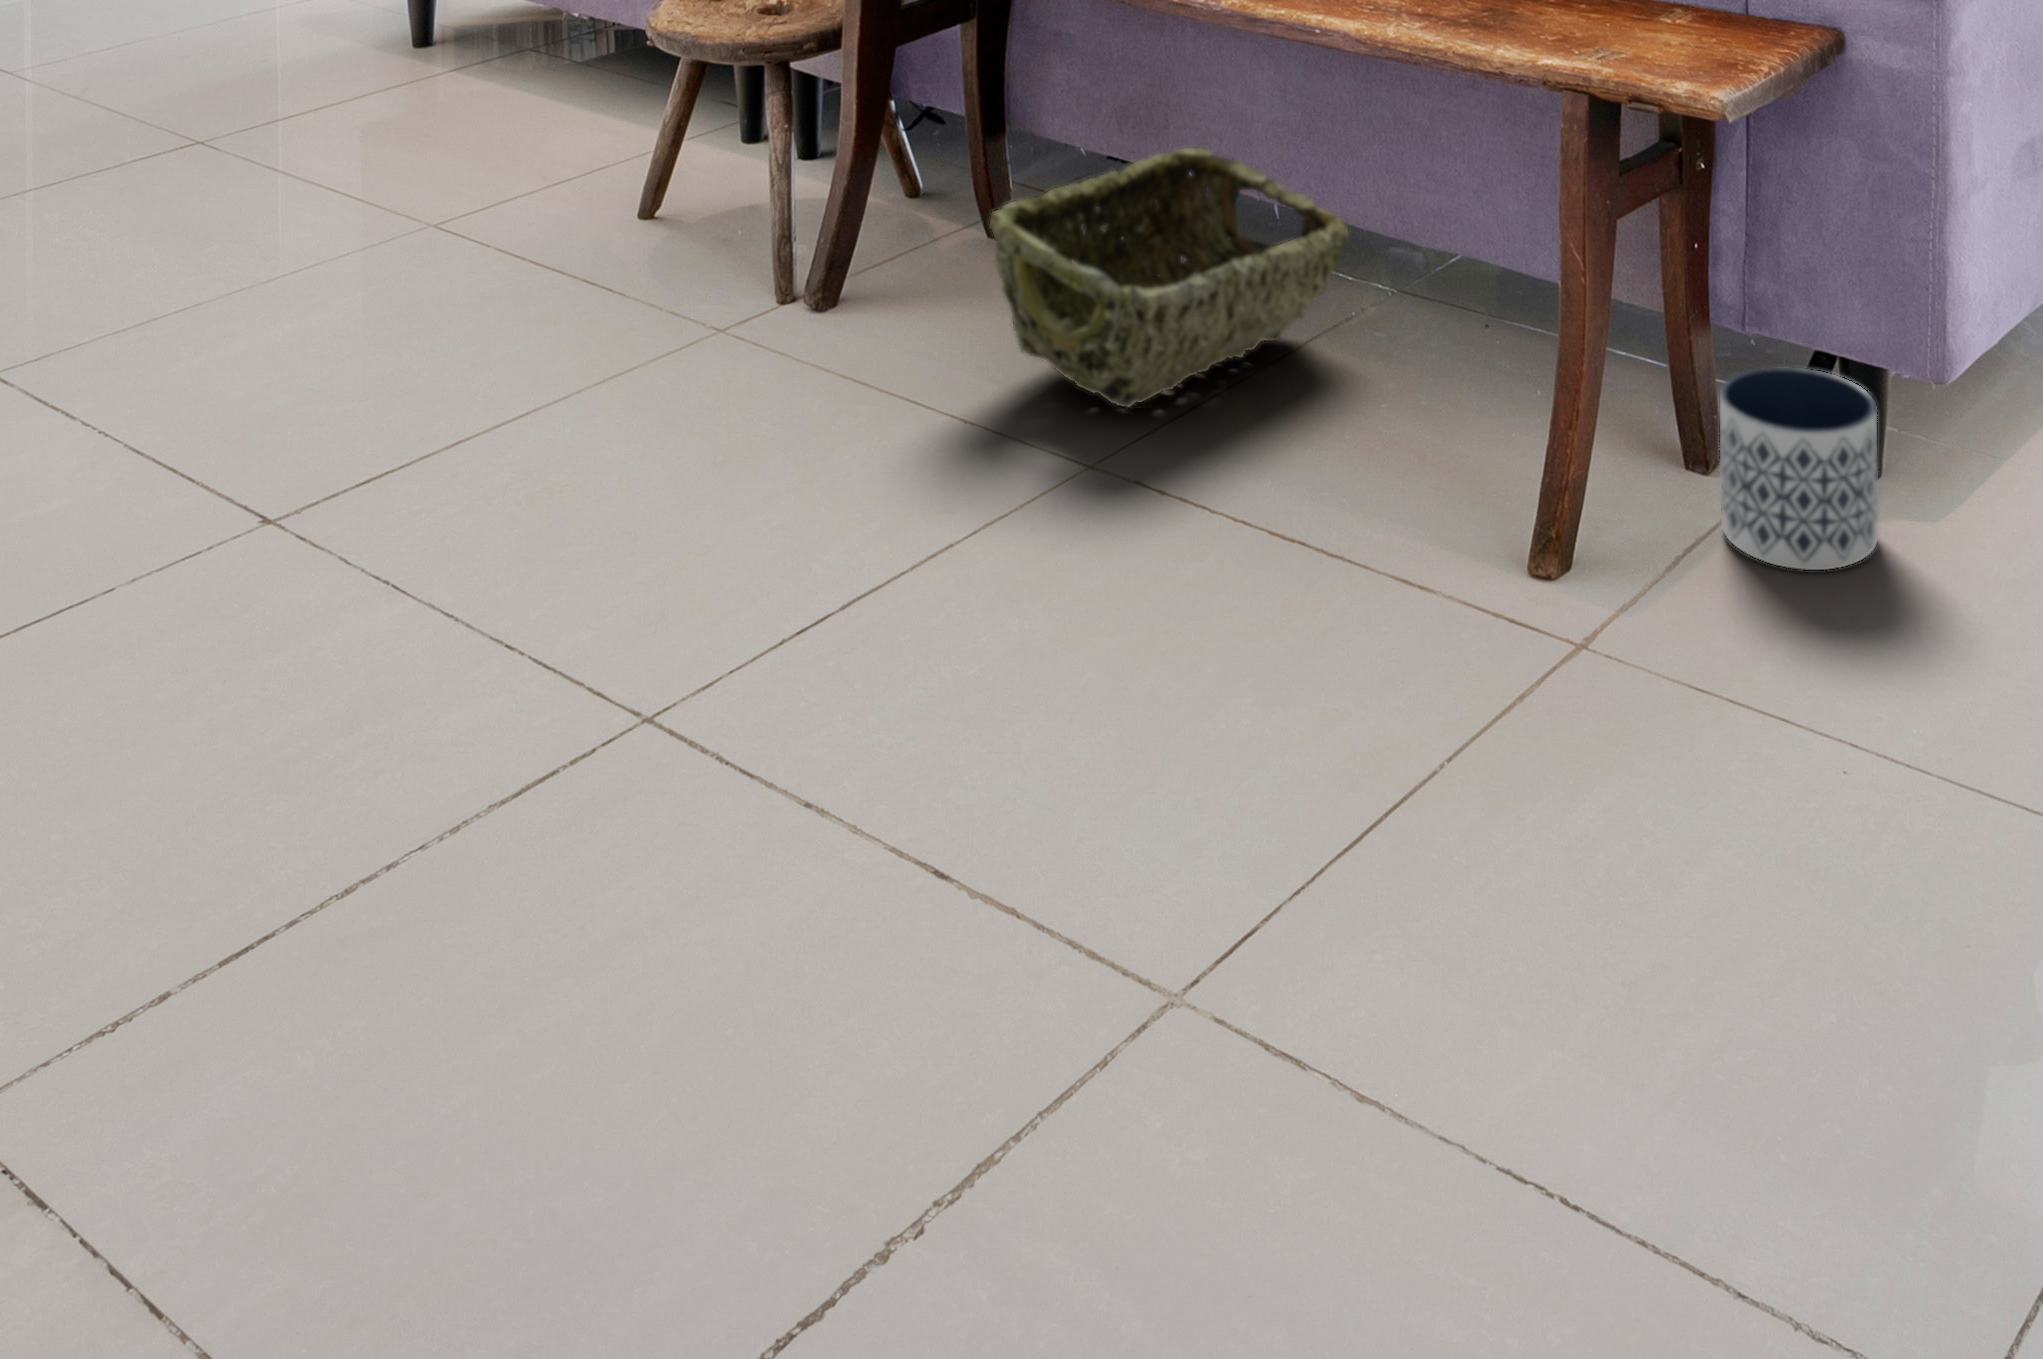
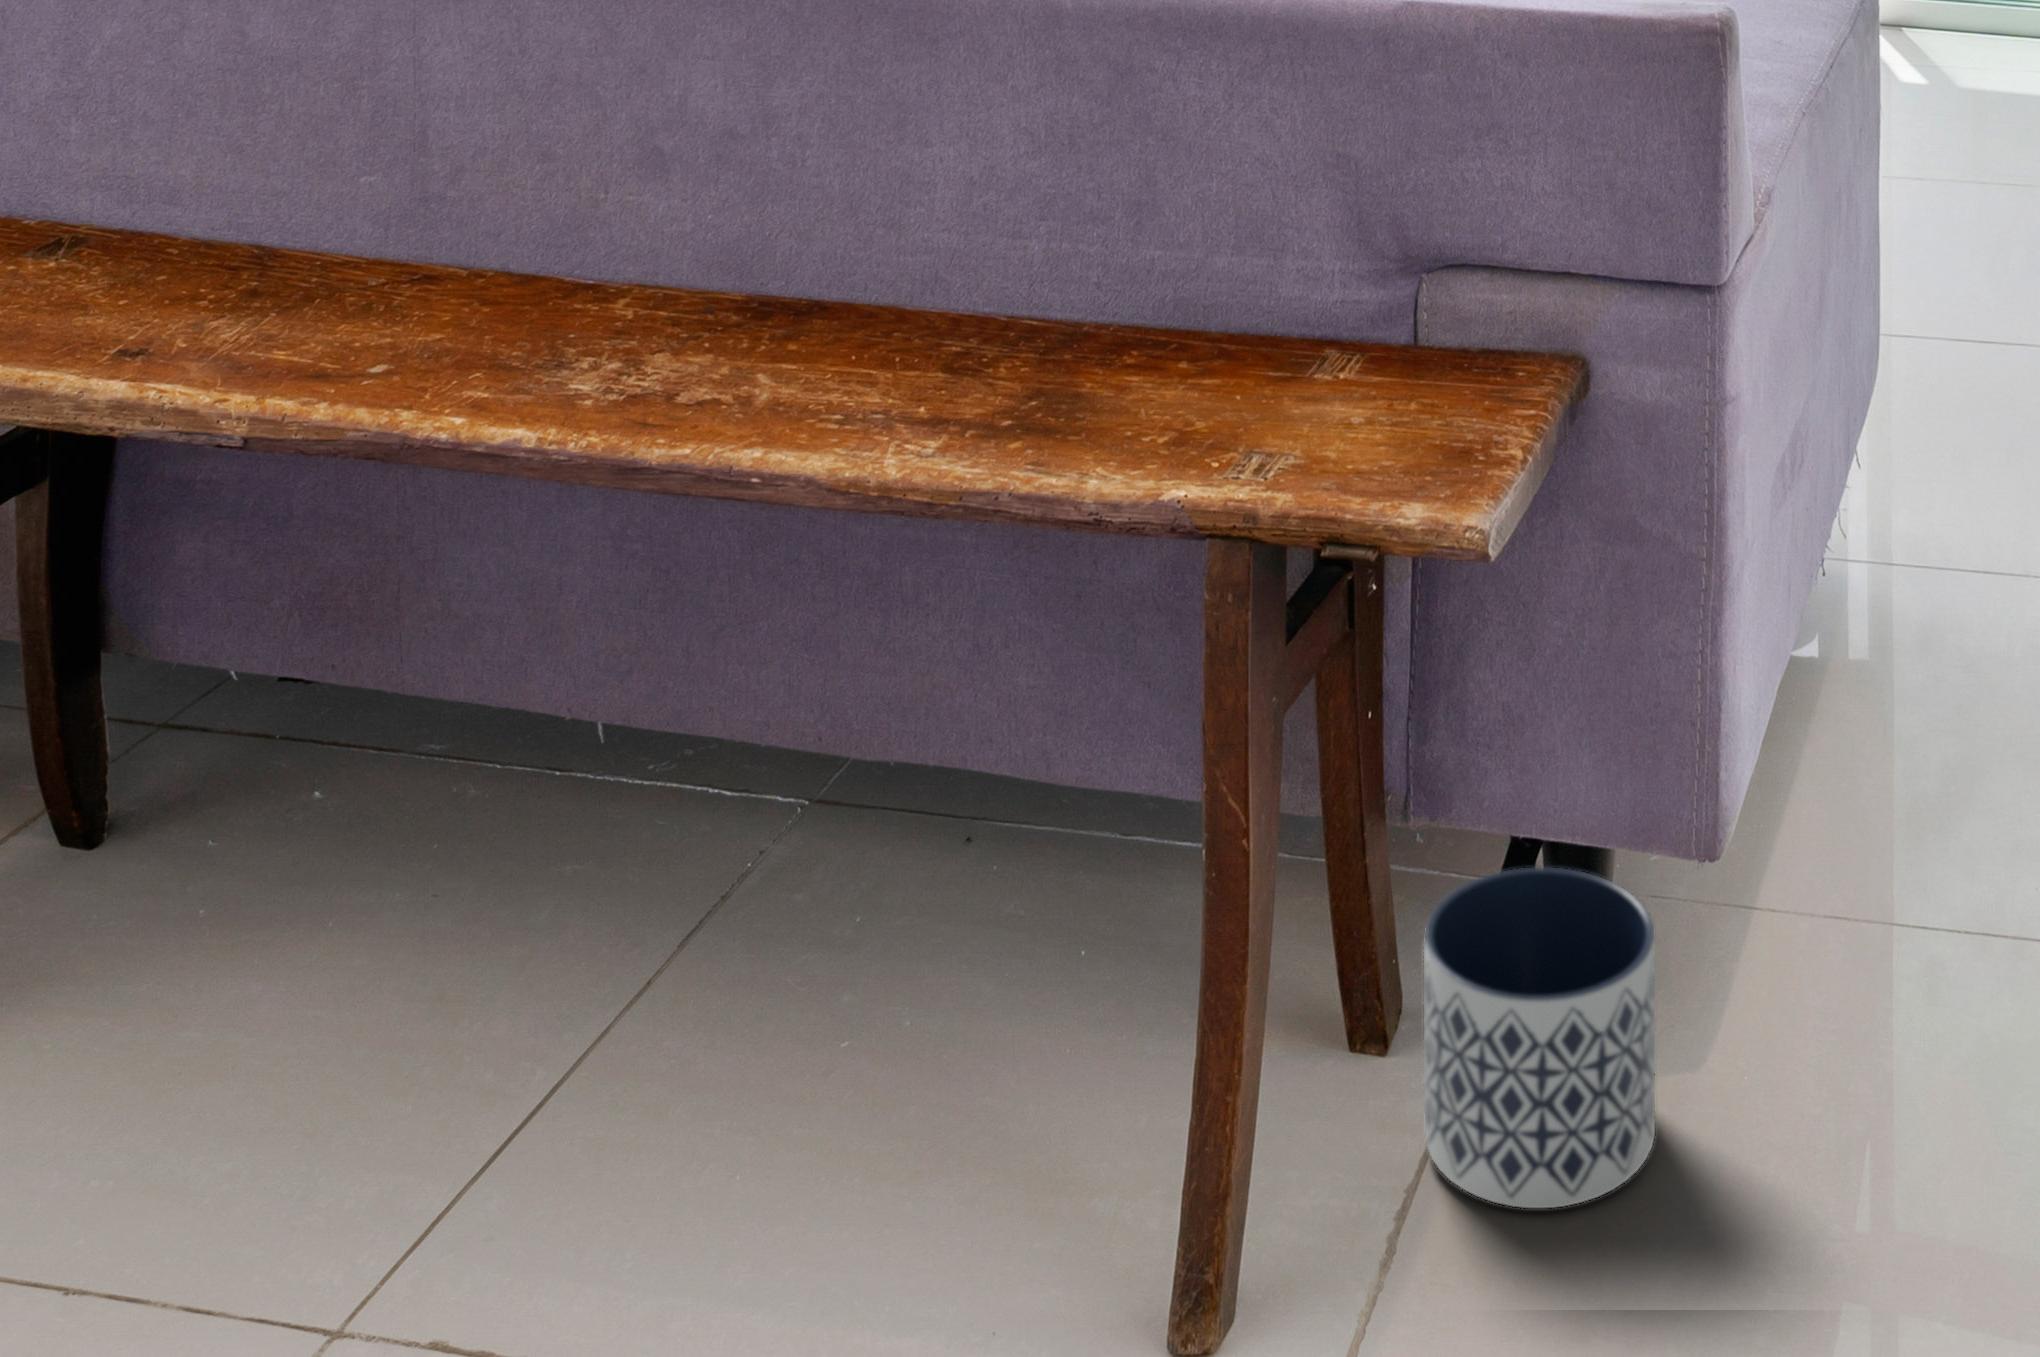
woven basket: present [990,148,1348,407] -> none [114,639,752,1170]

